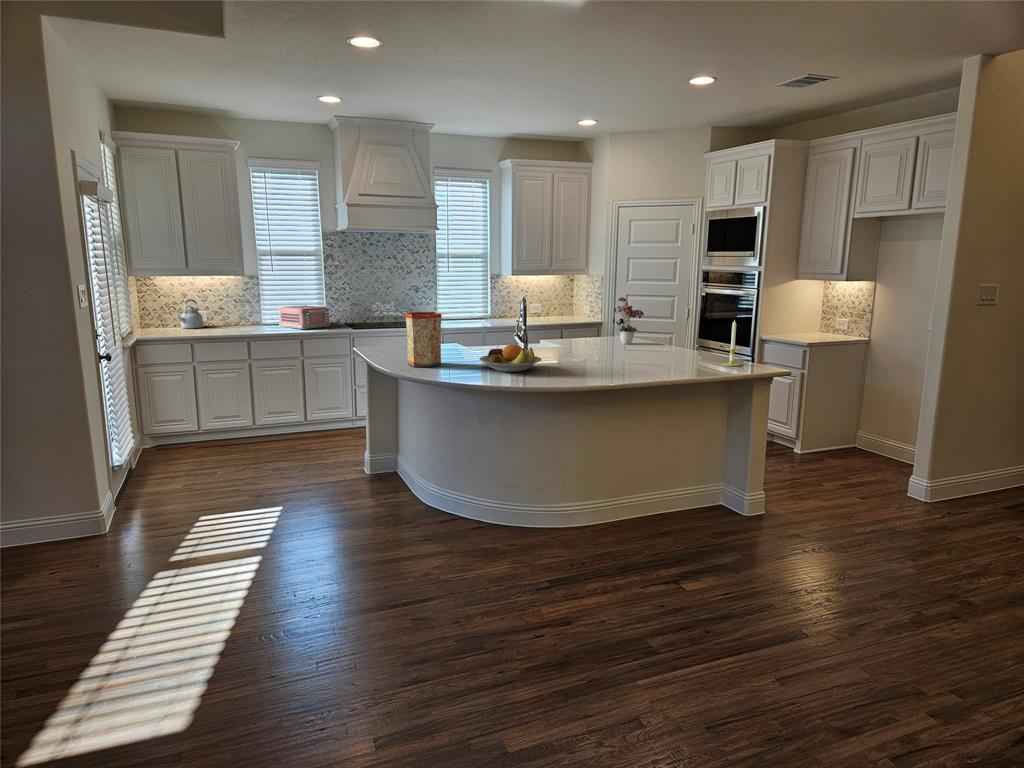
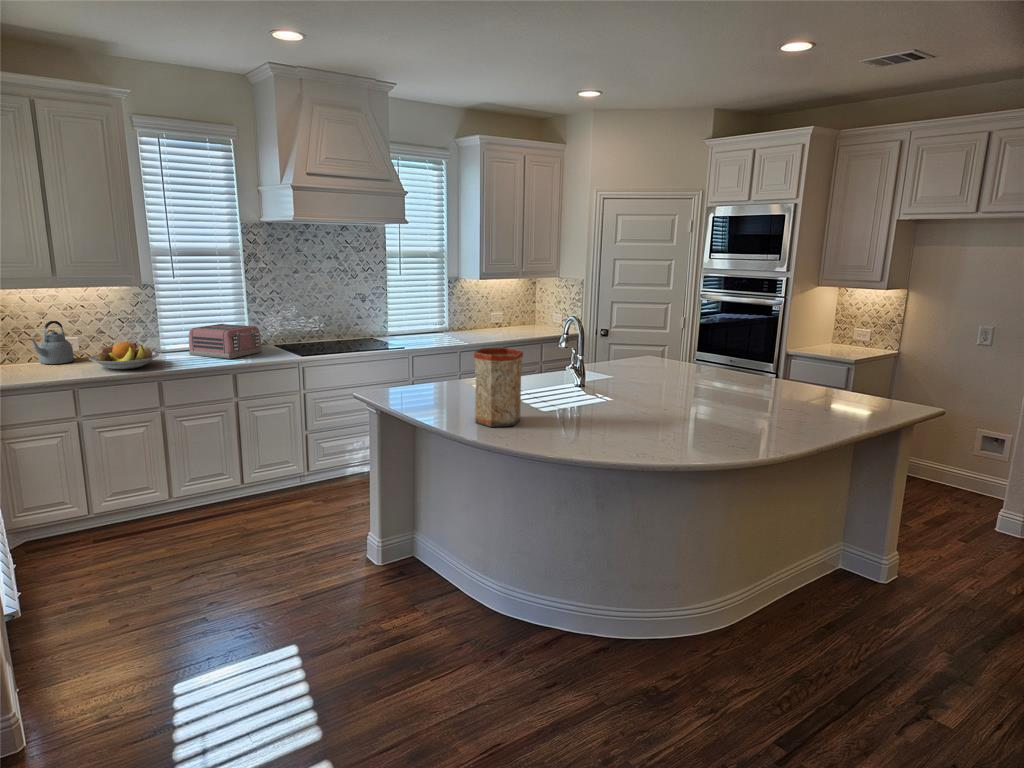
flower arrangement: present [614,297,644,344] -> none [665,311,704,370]
candle: present [723,321,740,366] -> none [839,346,862,402]
fruit bowl: present [480,344,542,372] -> present [89,342,159,369]

